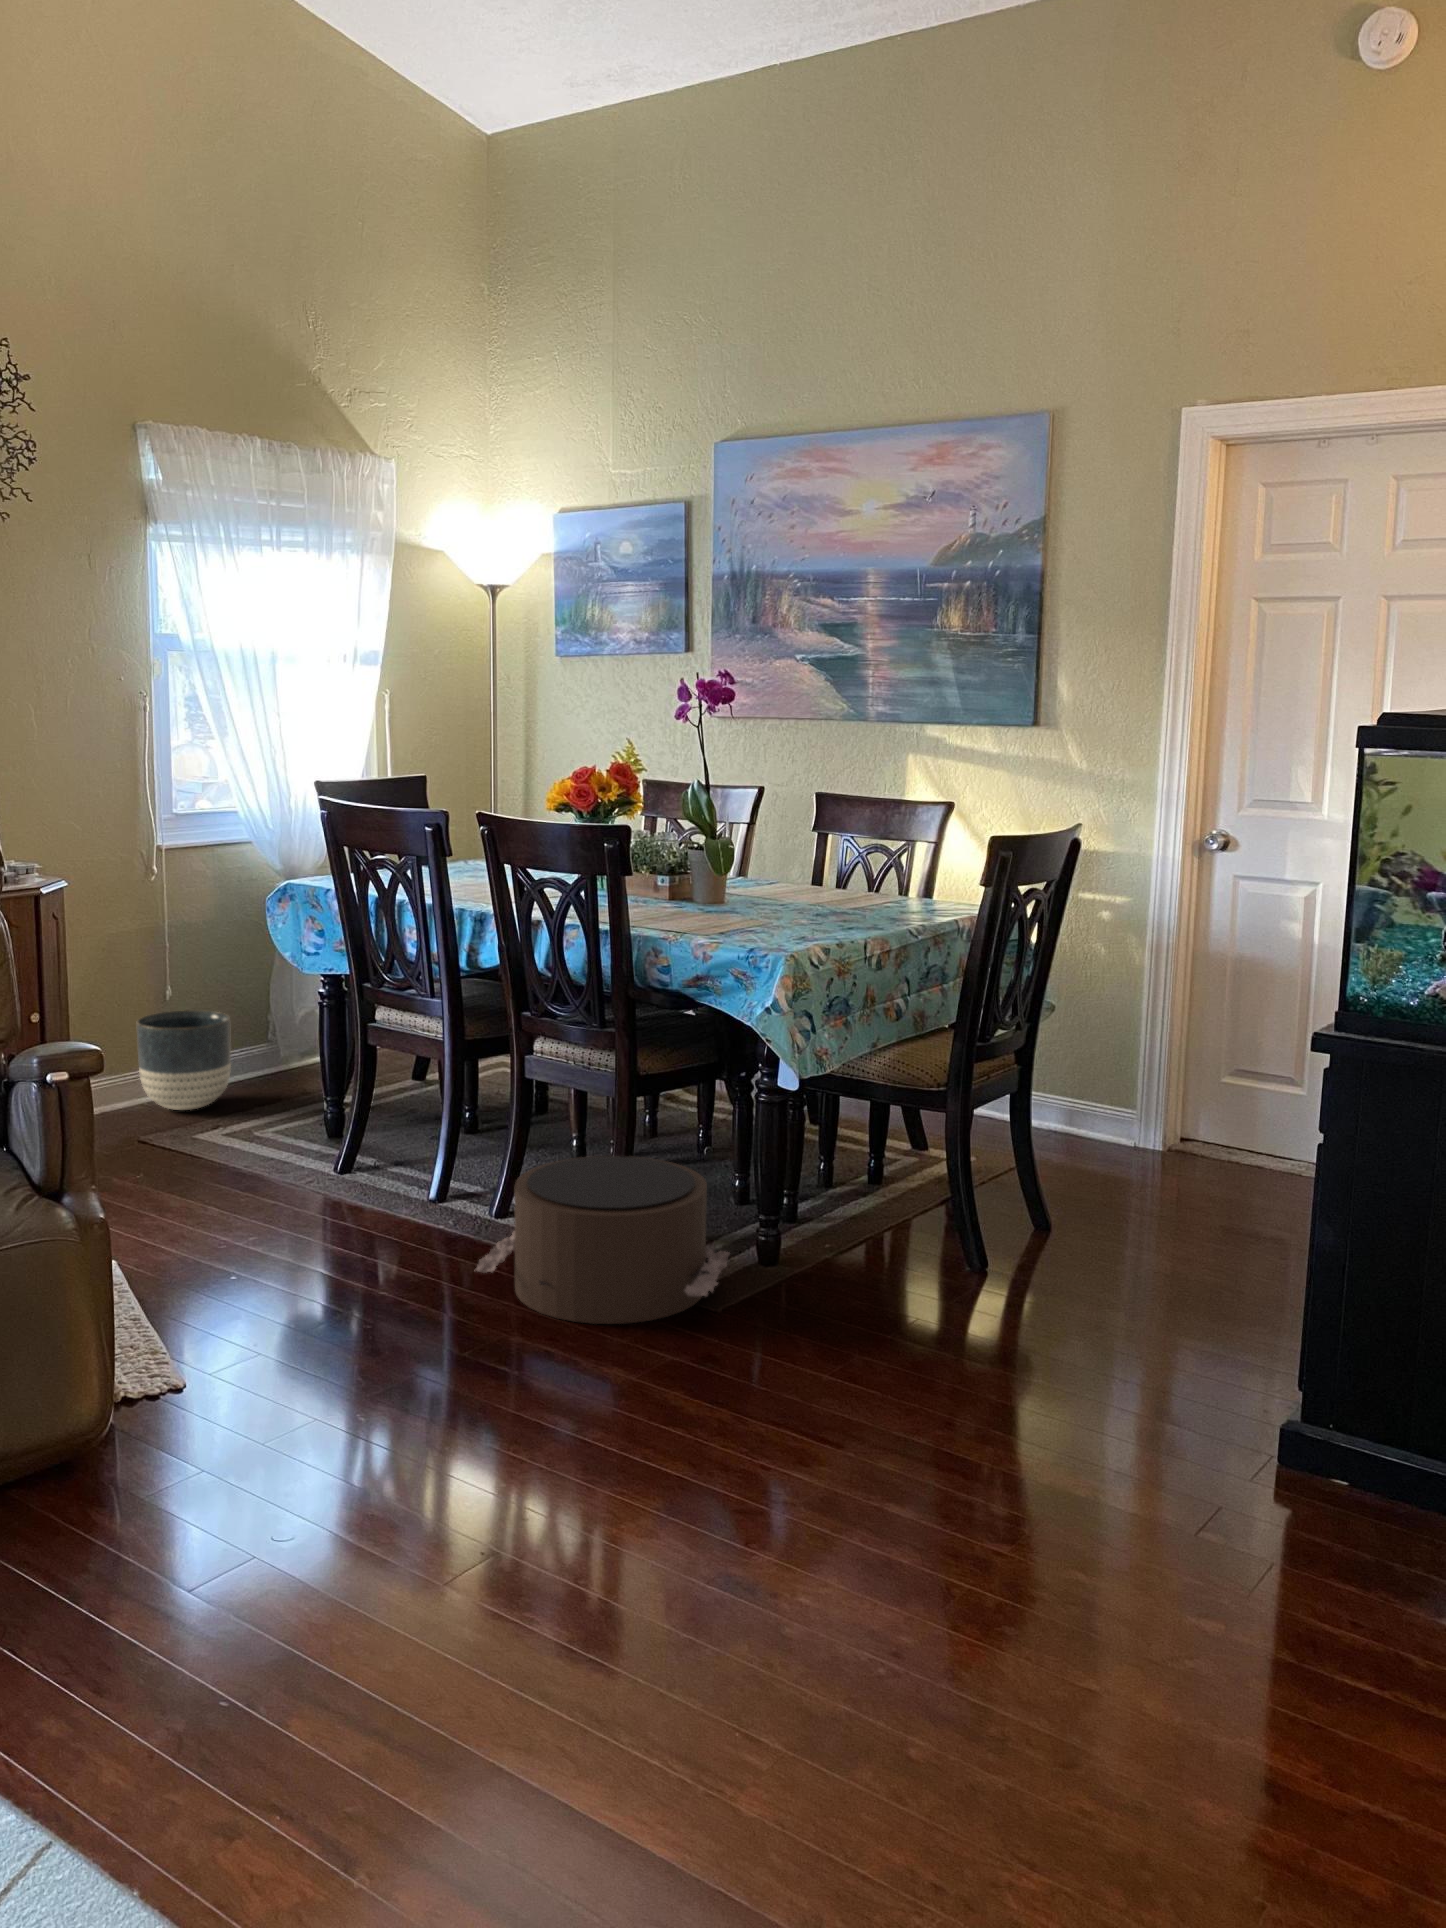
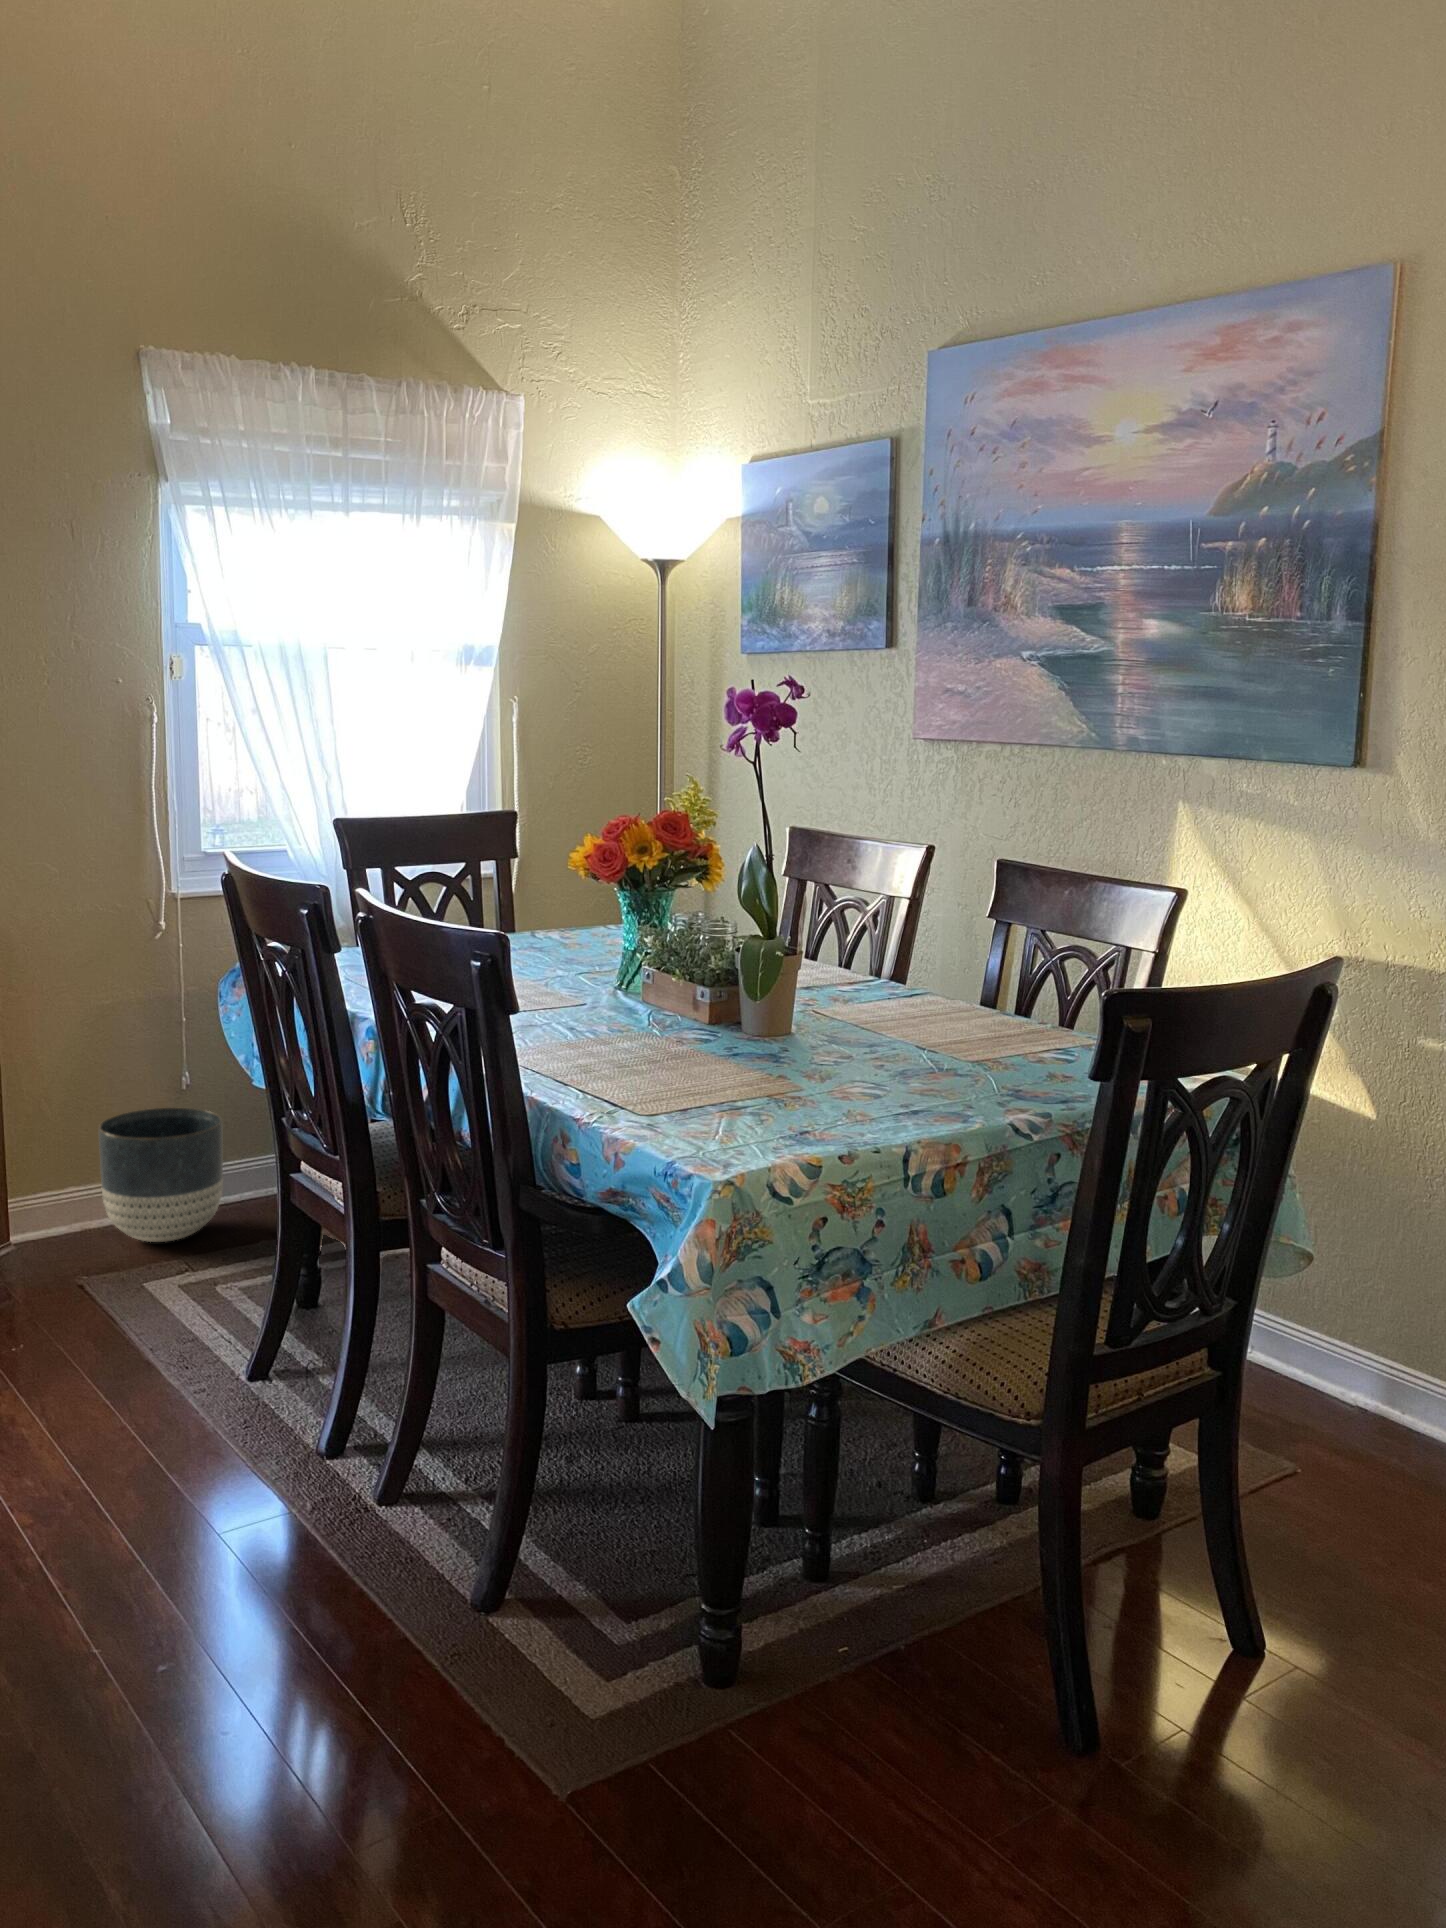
pouf: present [476,1156,730,1324] -> none [206,1453,637,1799]

